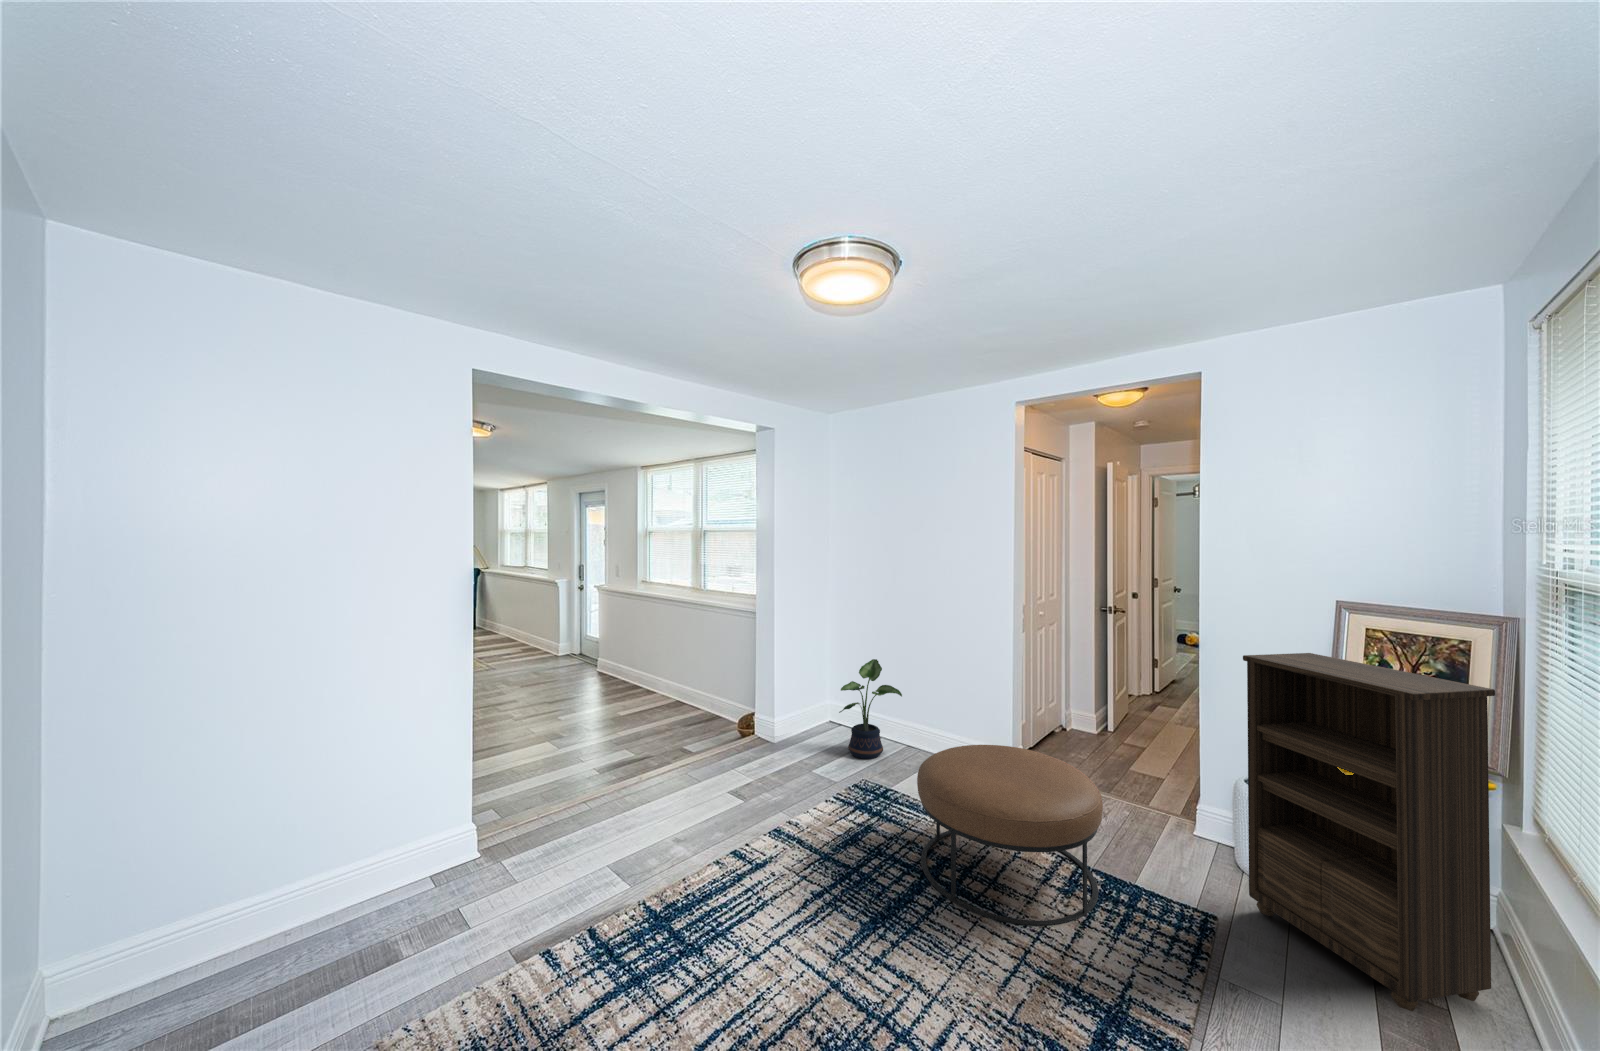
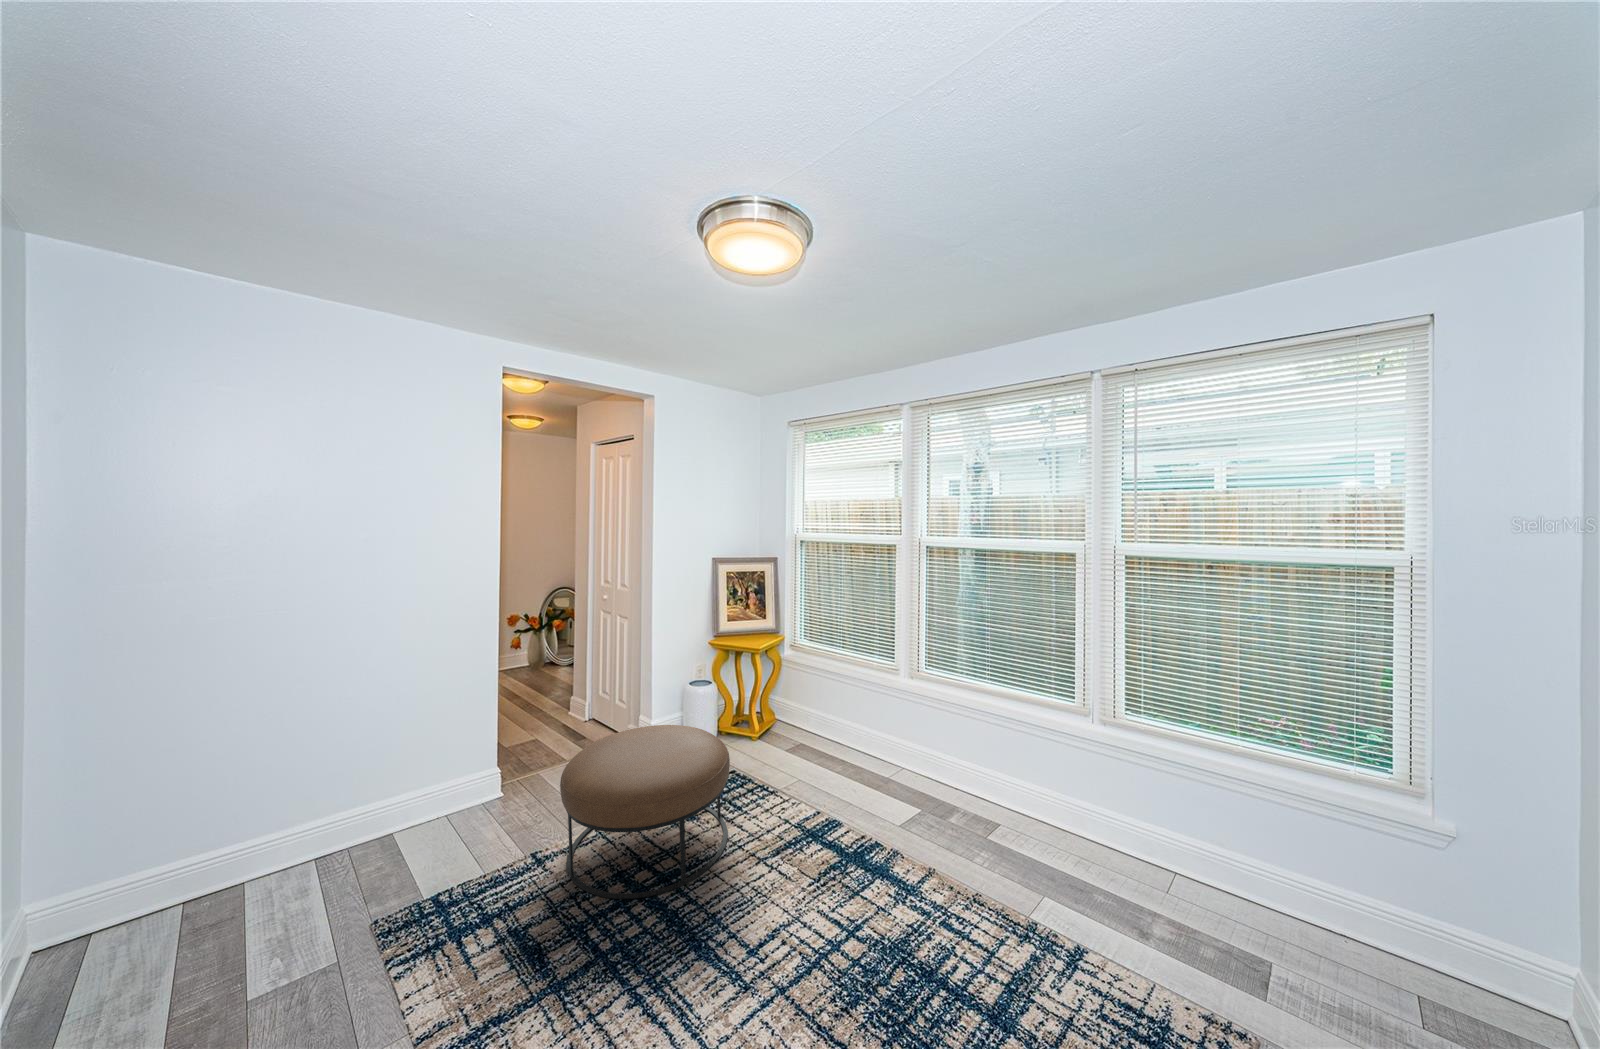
bookshelf: present [1243,653,1495,1011] -> none [724,589,813,753]
potted plant: present [839,659,902,759] -> none [197,766,341,948]

